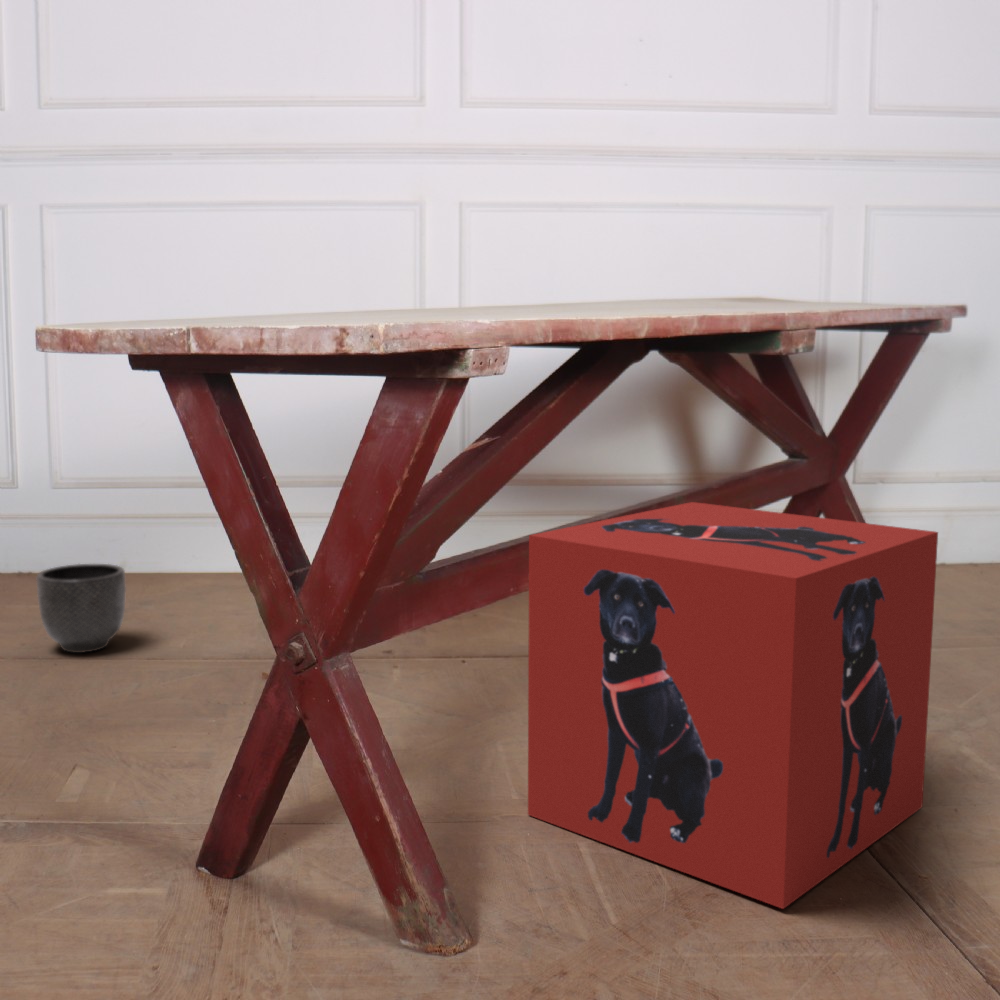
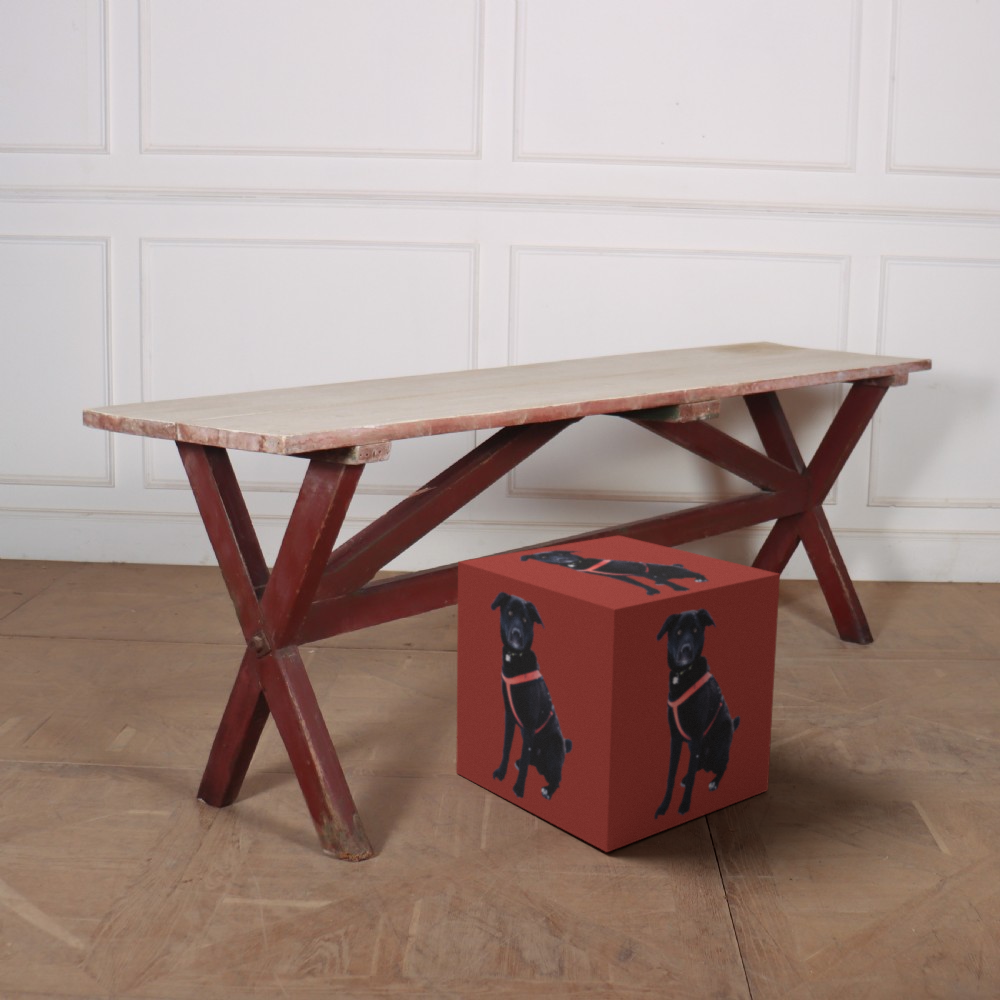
planter: present [36,564,126,653] -> none [137,554,206,625]

